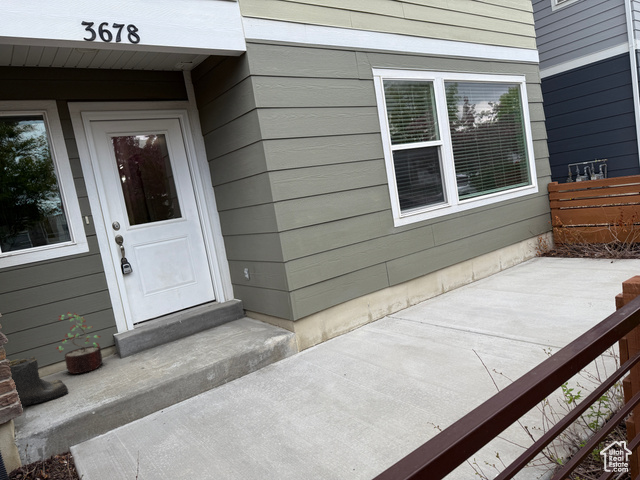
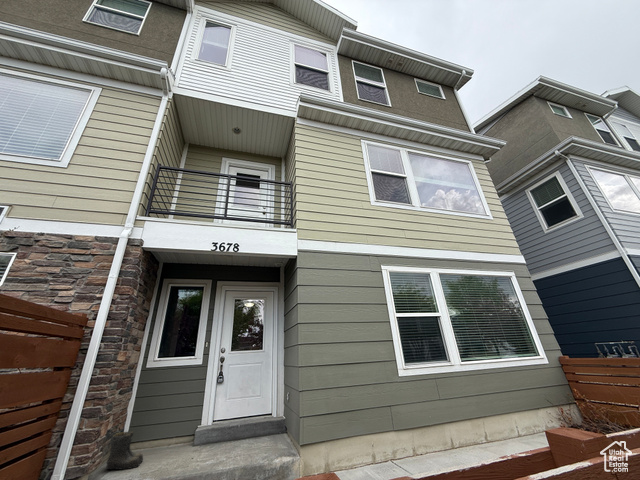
decorative plant: present [57,312,102,374] -> none [159,404,186,452]

